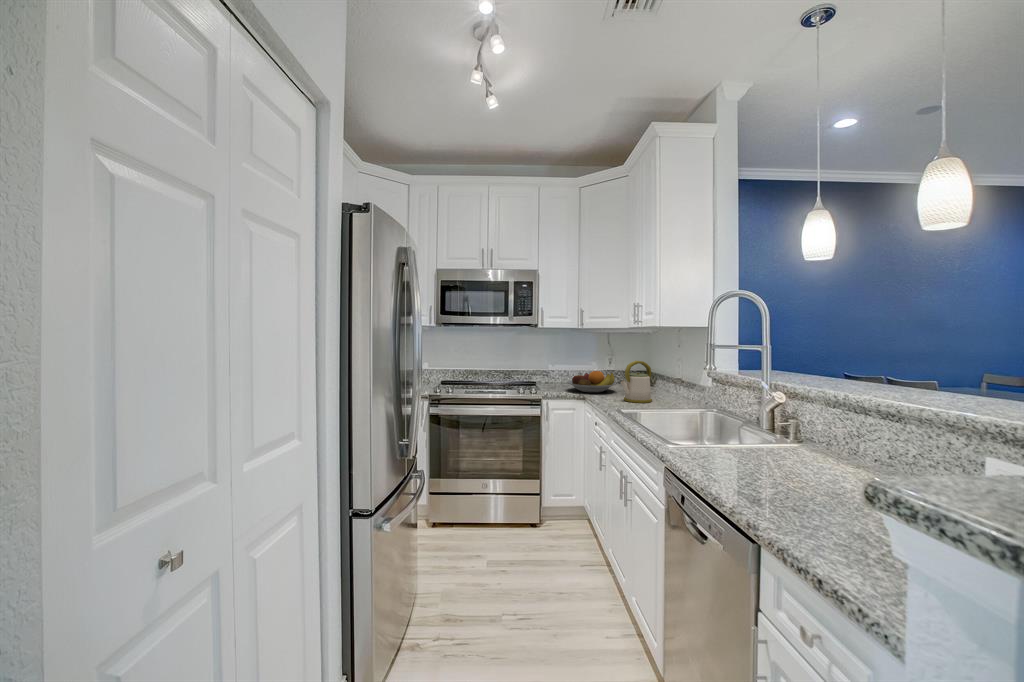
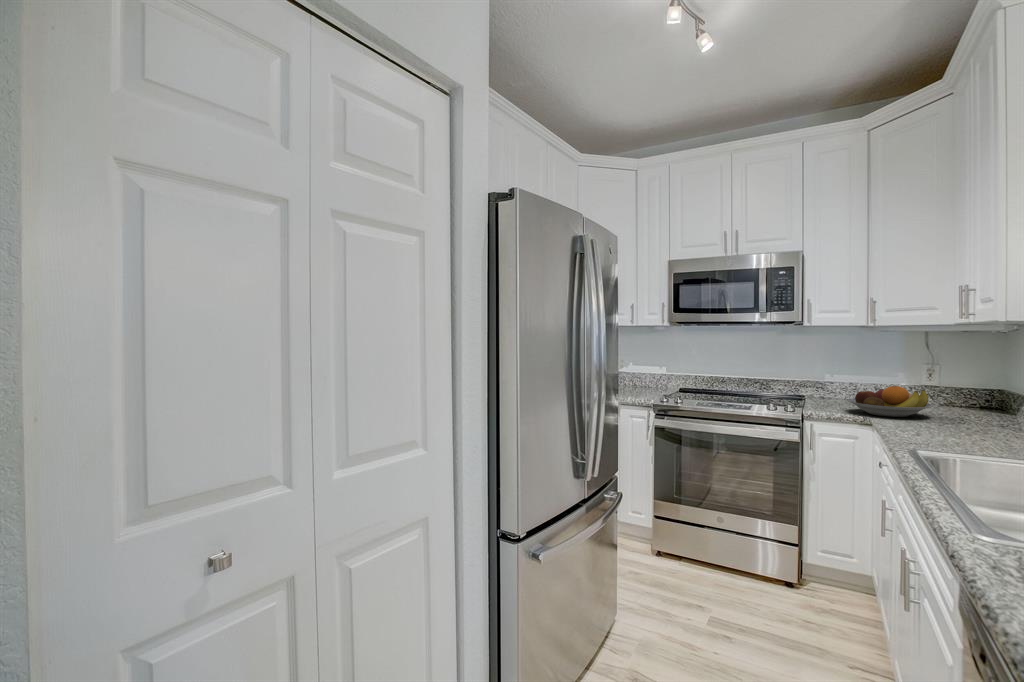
kettle: present [621,361,652,403] -> none [929,373,990,436]

